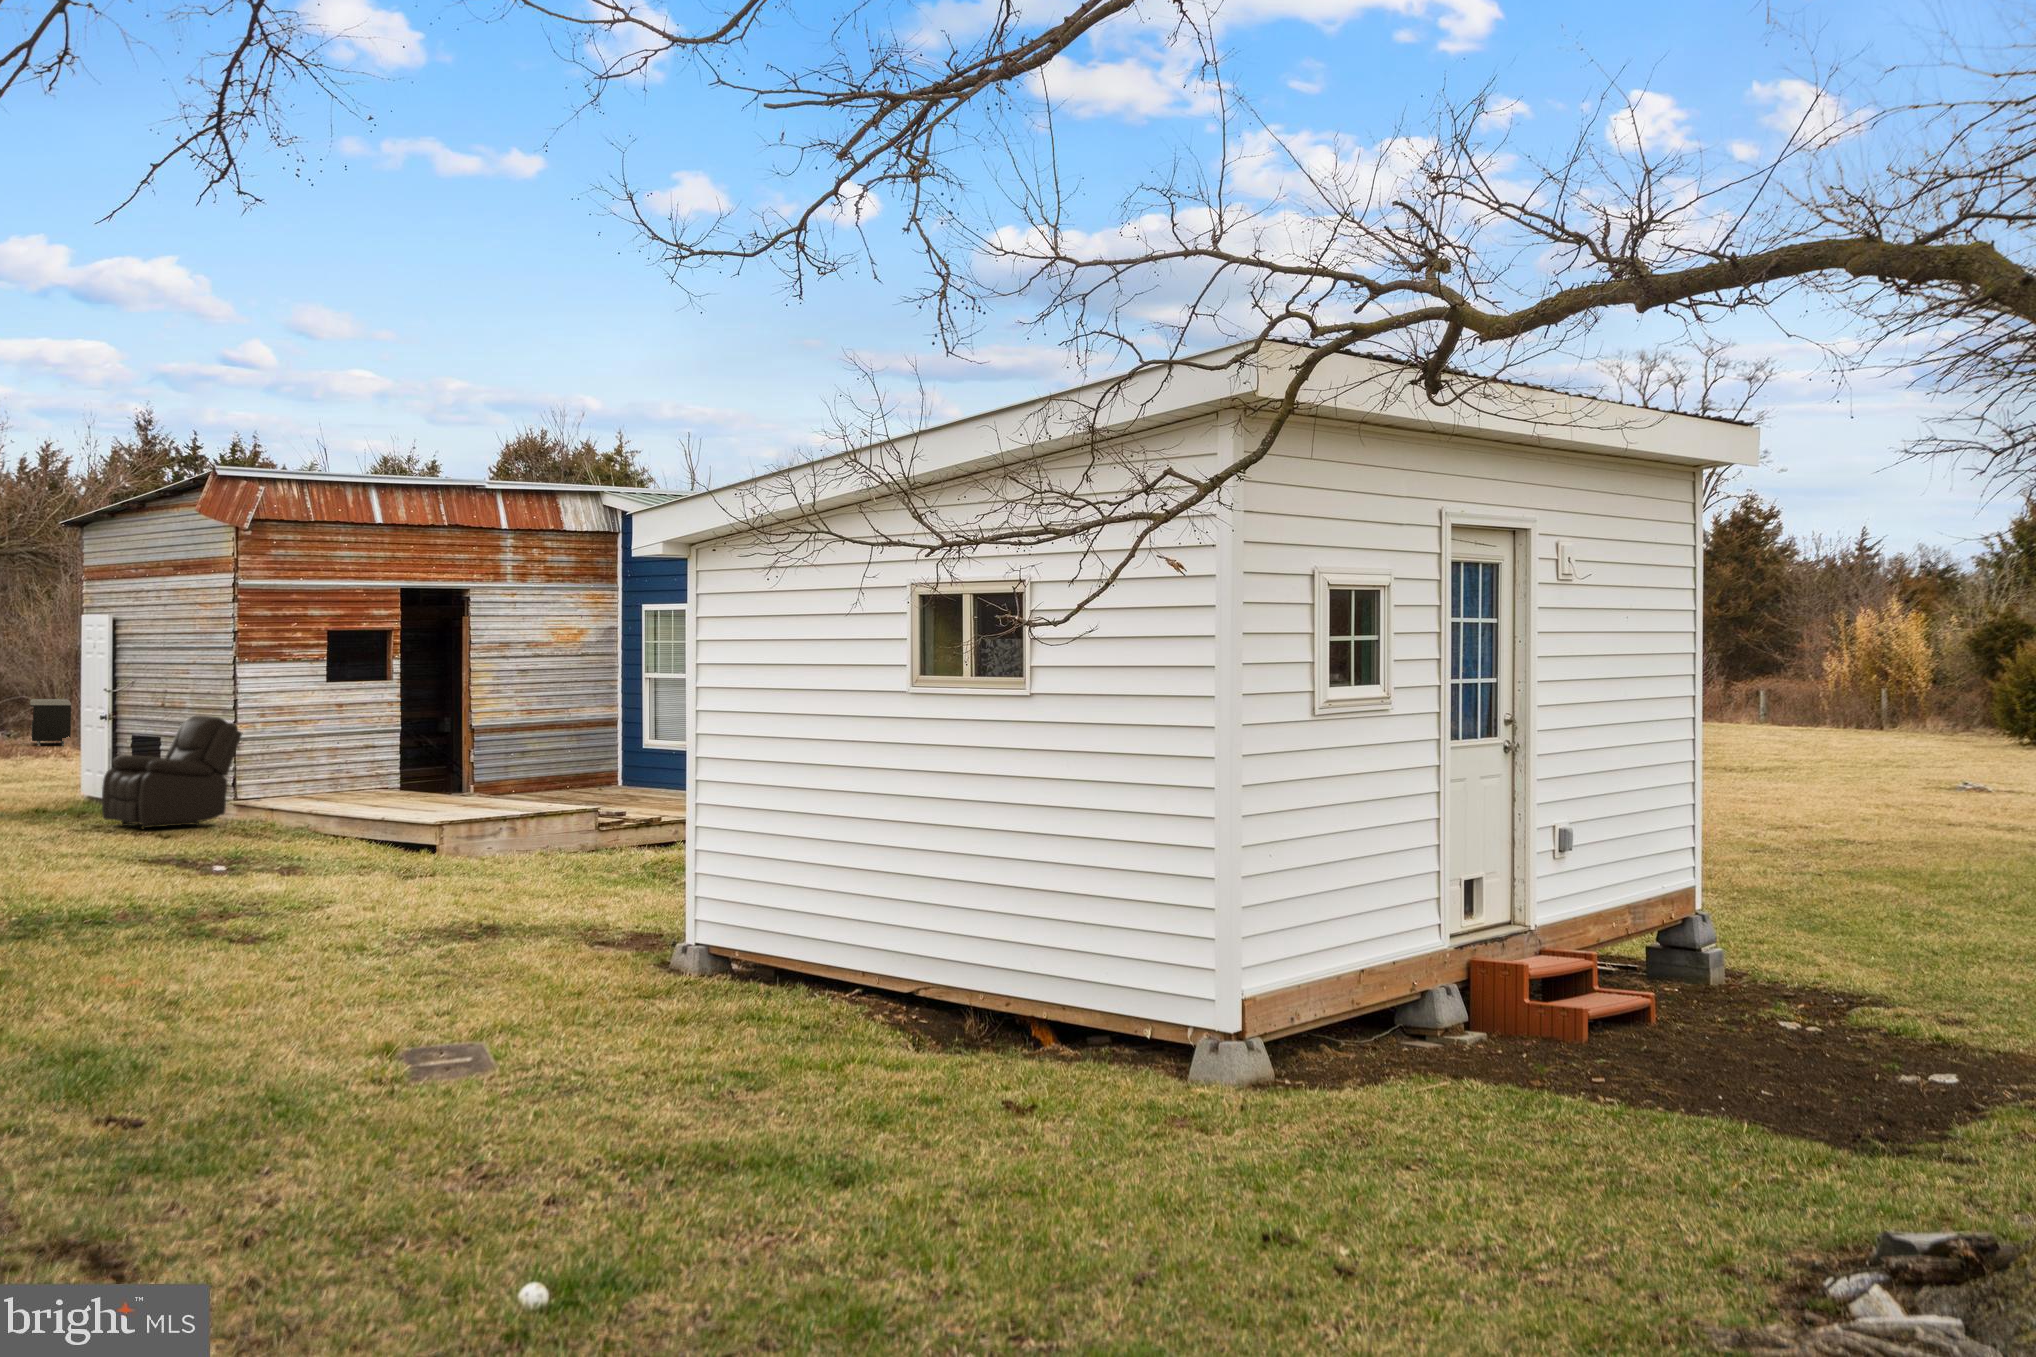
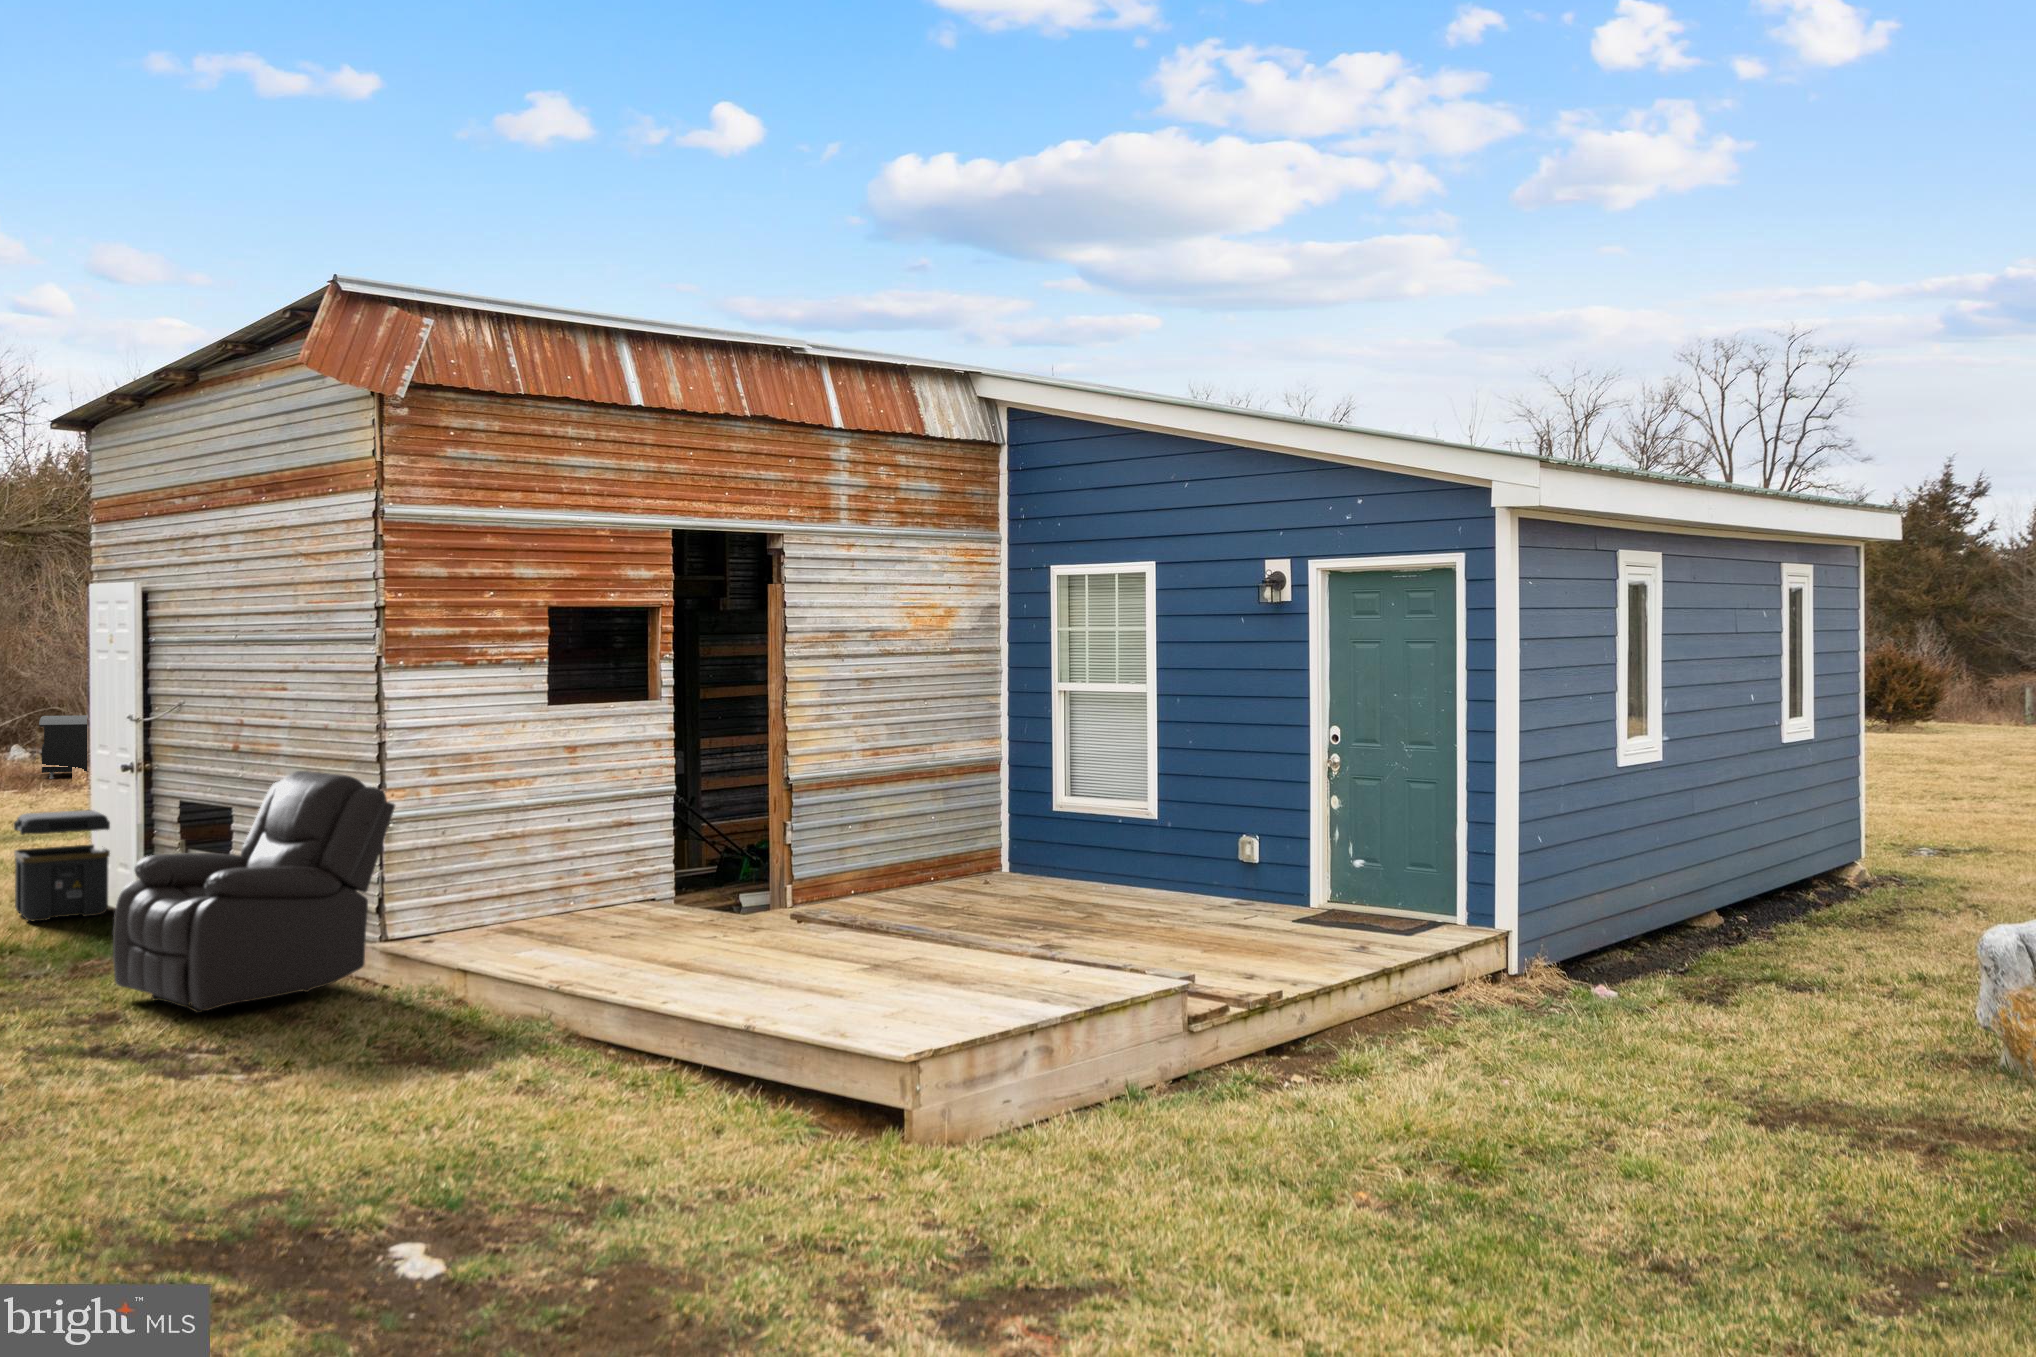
toolbox: none [42,744,95,804] -> present [14,810,110,921]

